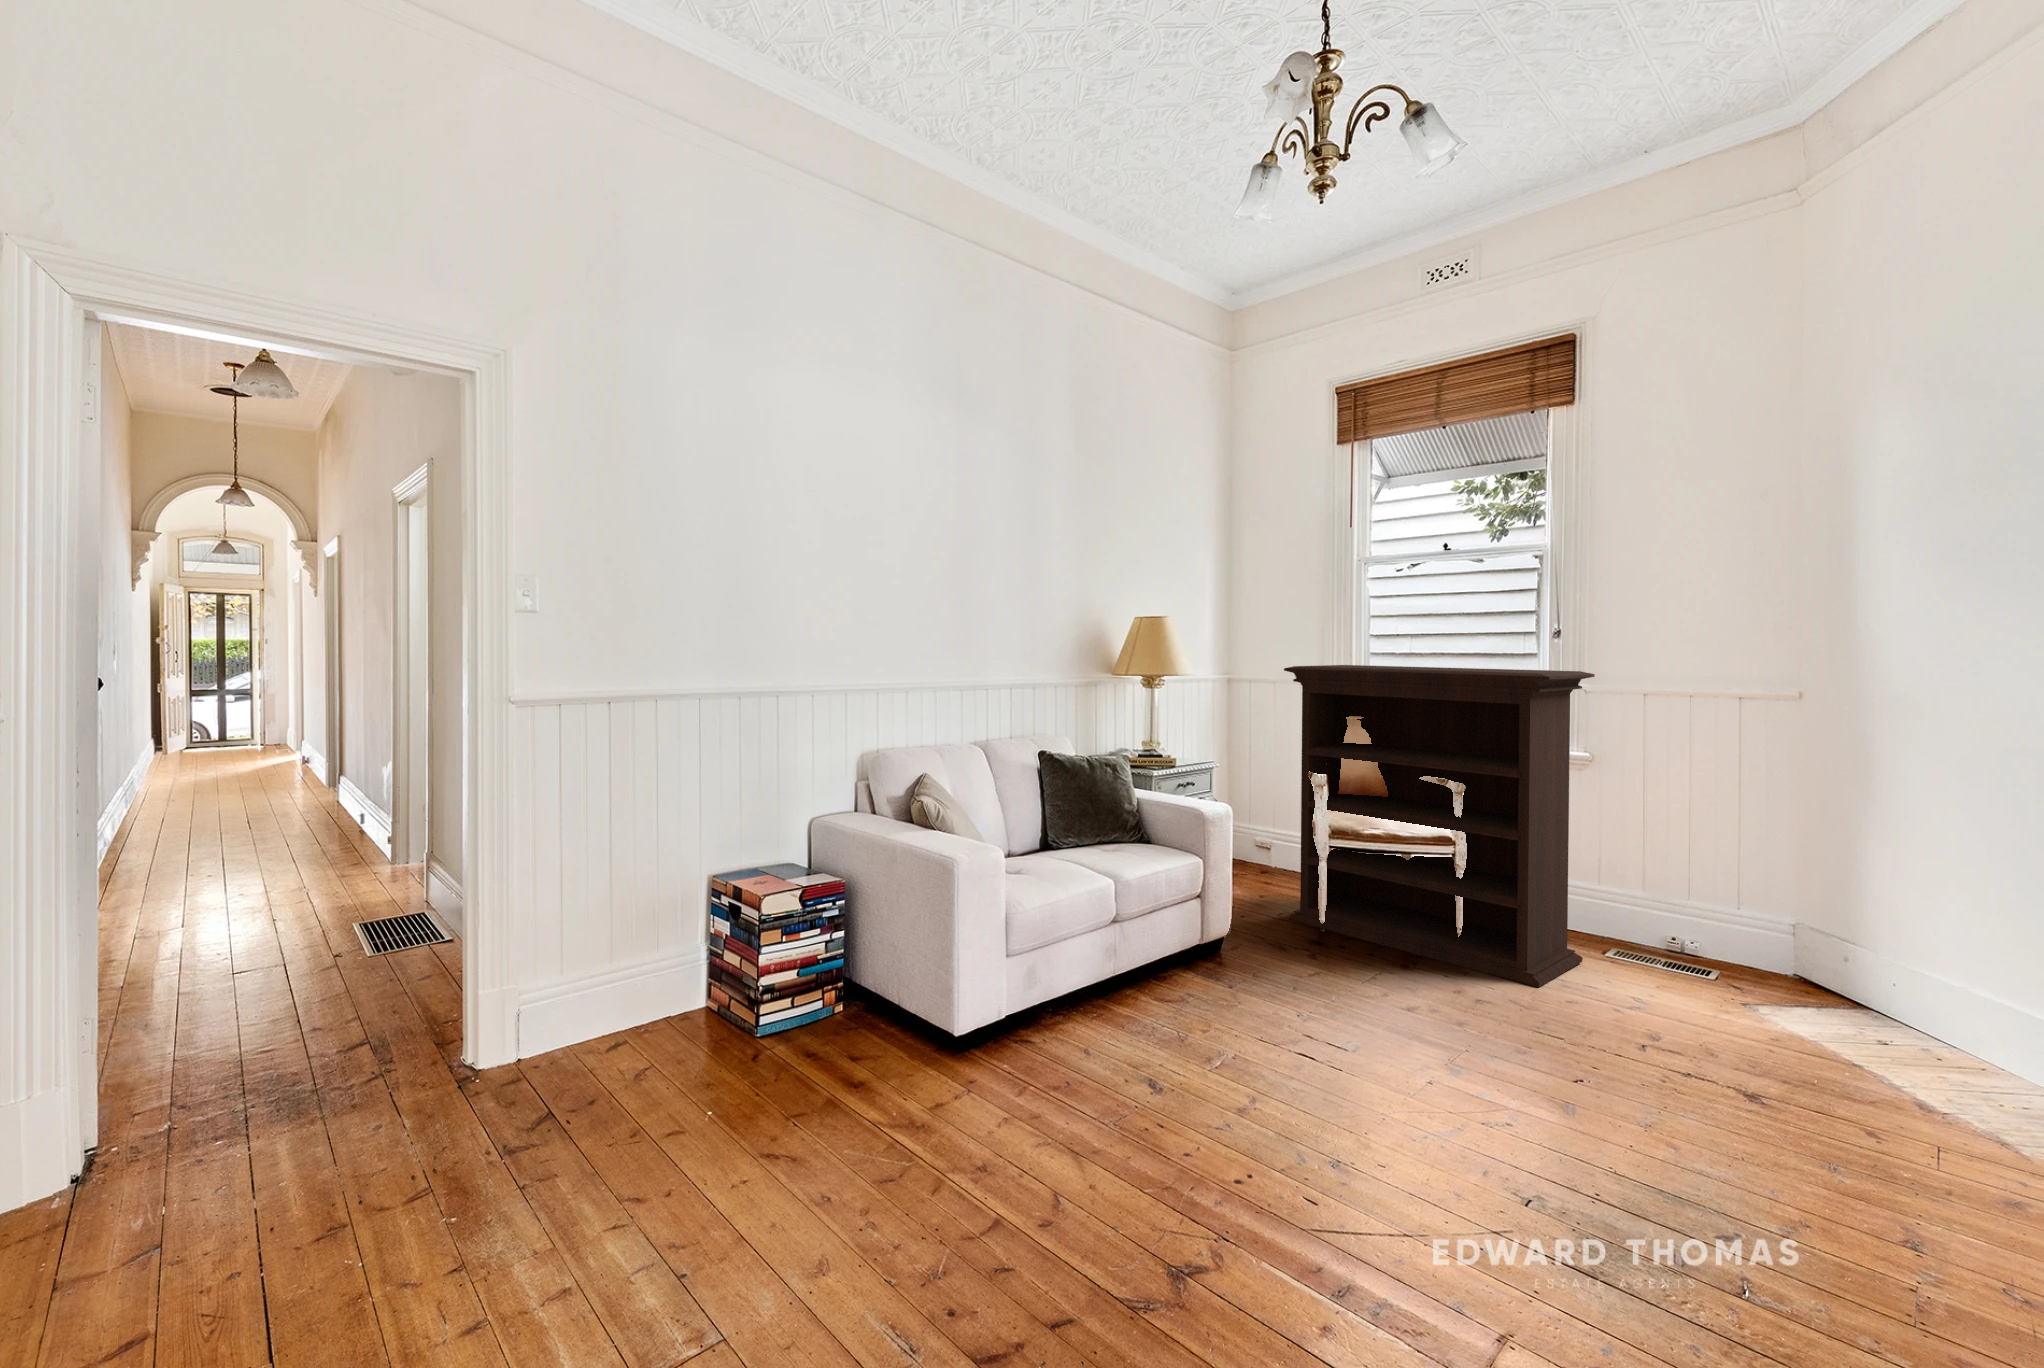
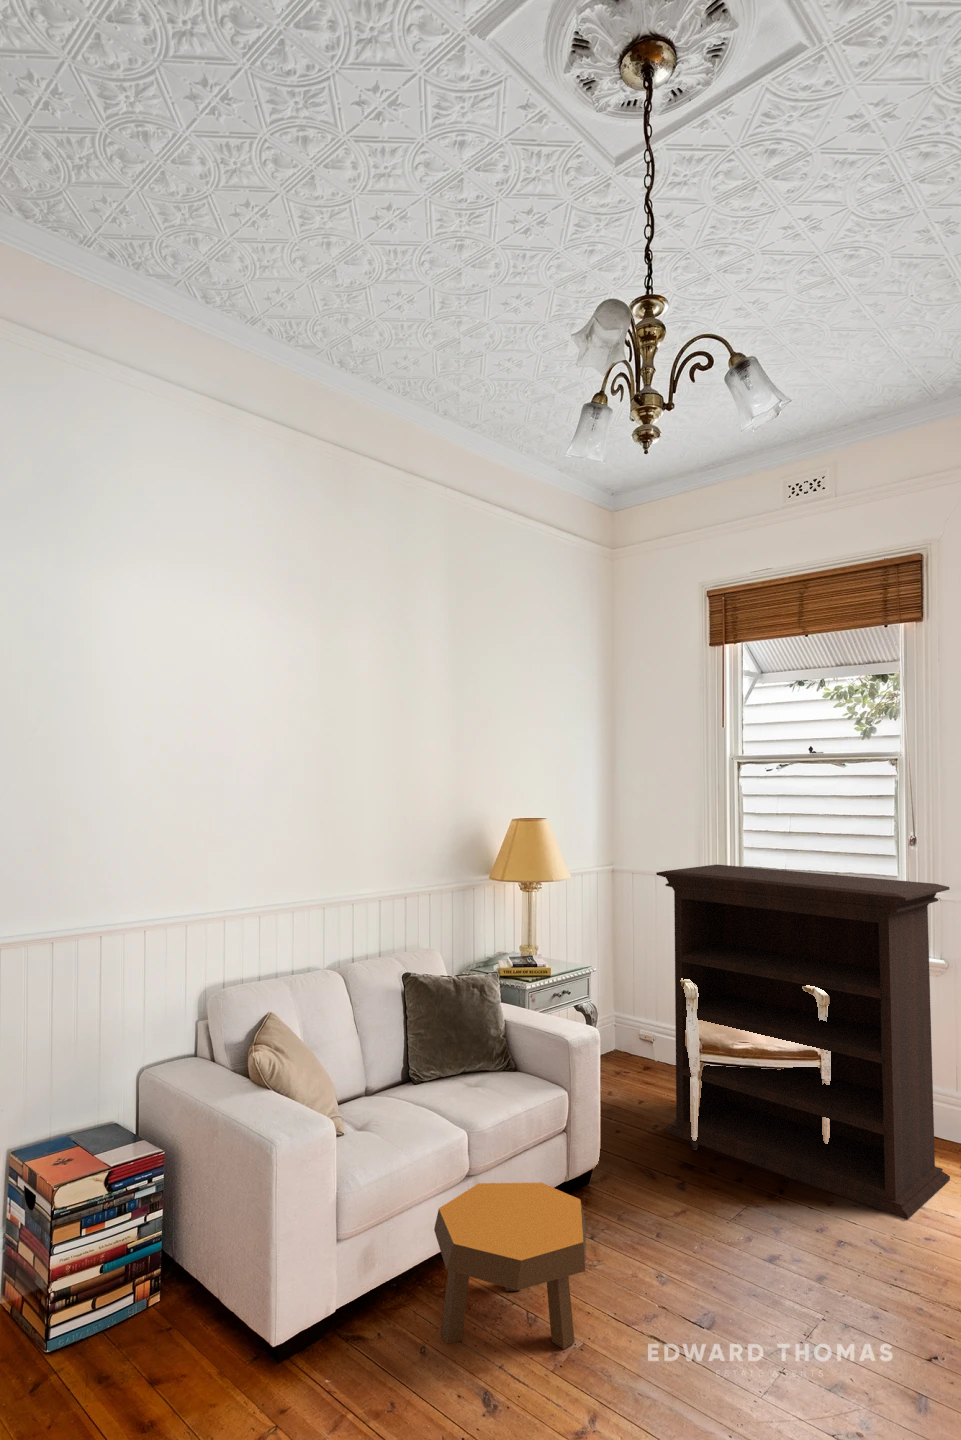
footstool: none [1088,926,1235,1057] -> present [434,1183,586,1349]

